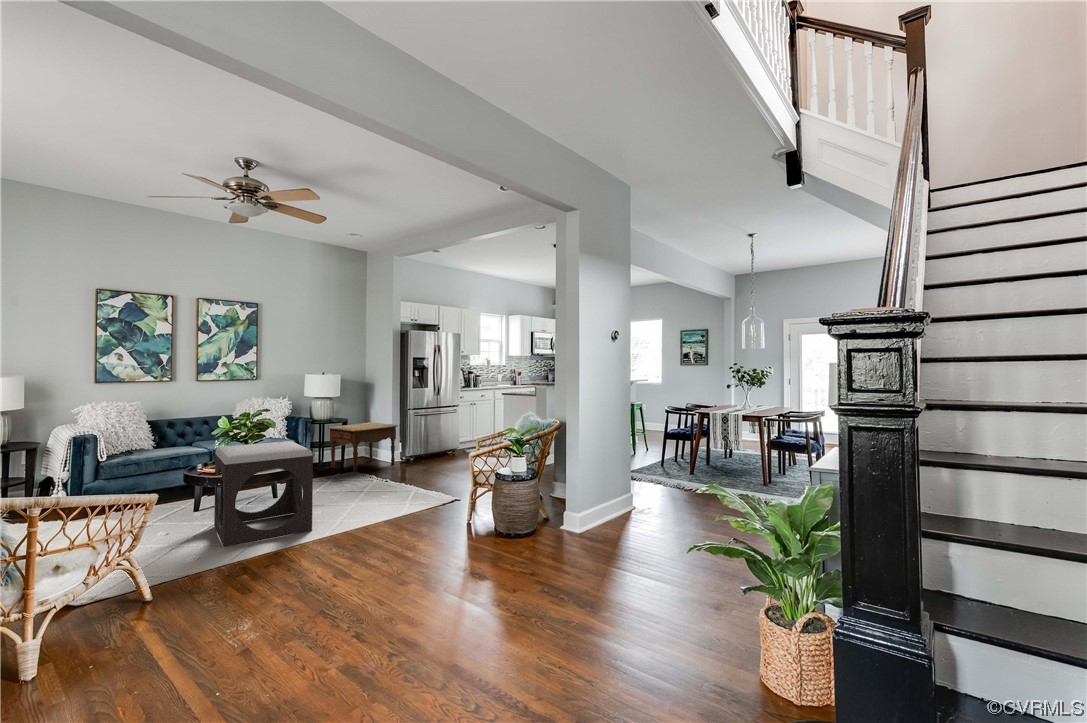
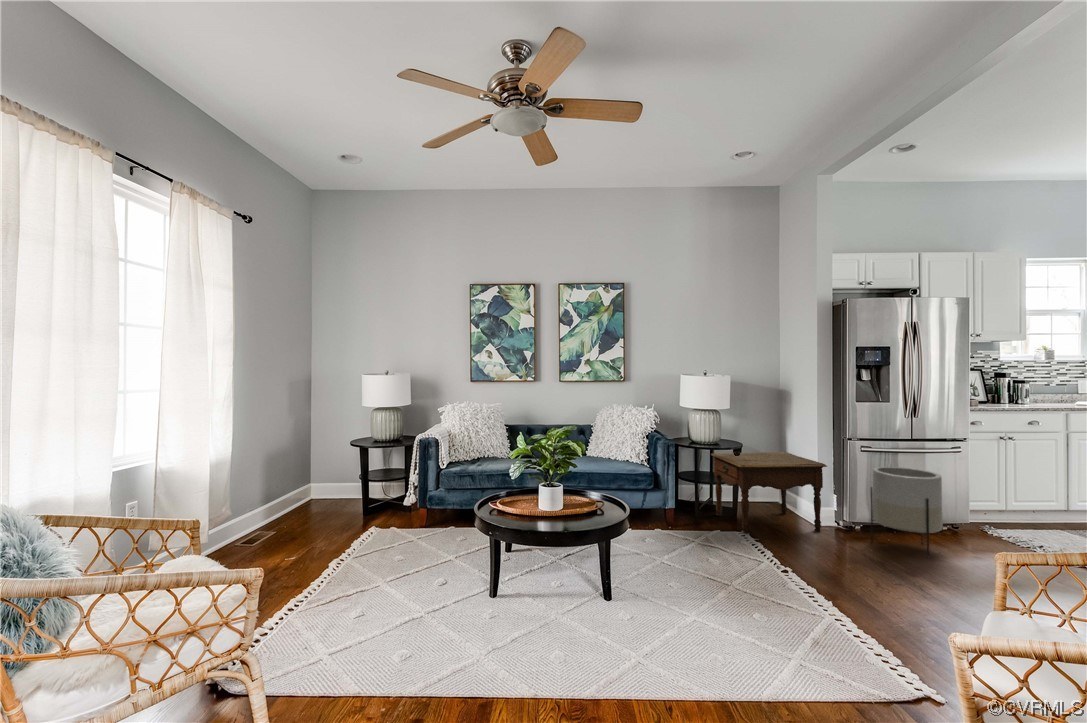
planter: none [419,422,450,464] -> present [871,467,943,559]
footstool: present [214,441,313,547] -> none [432,480,587,680]

